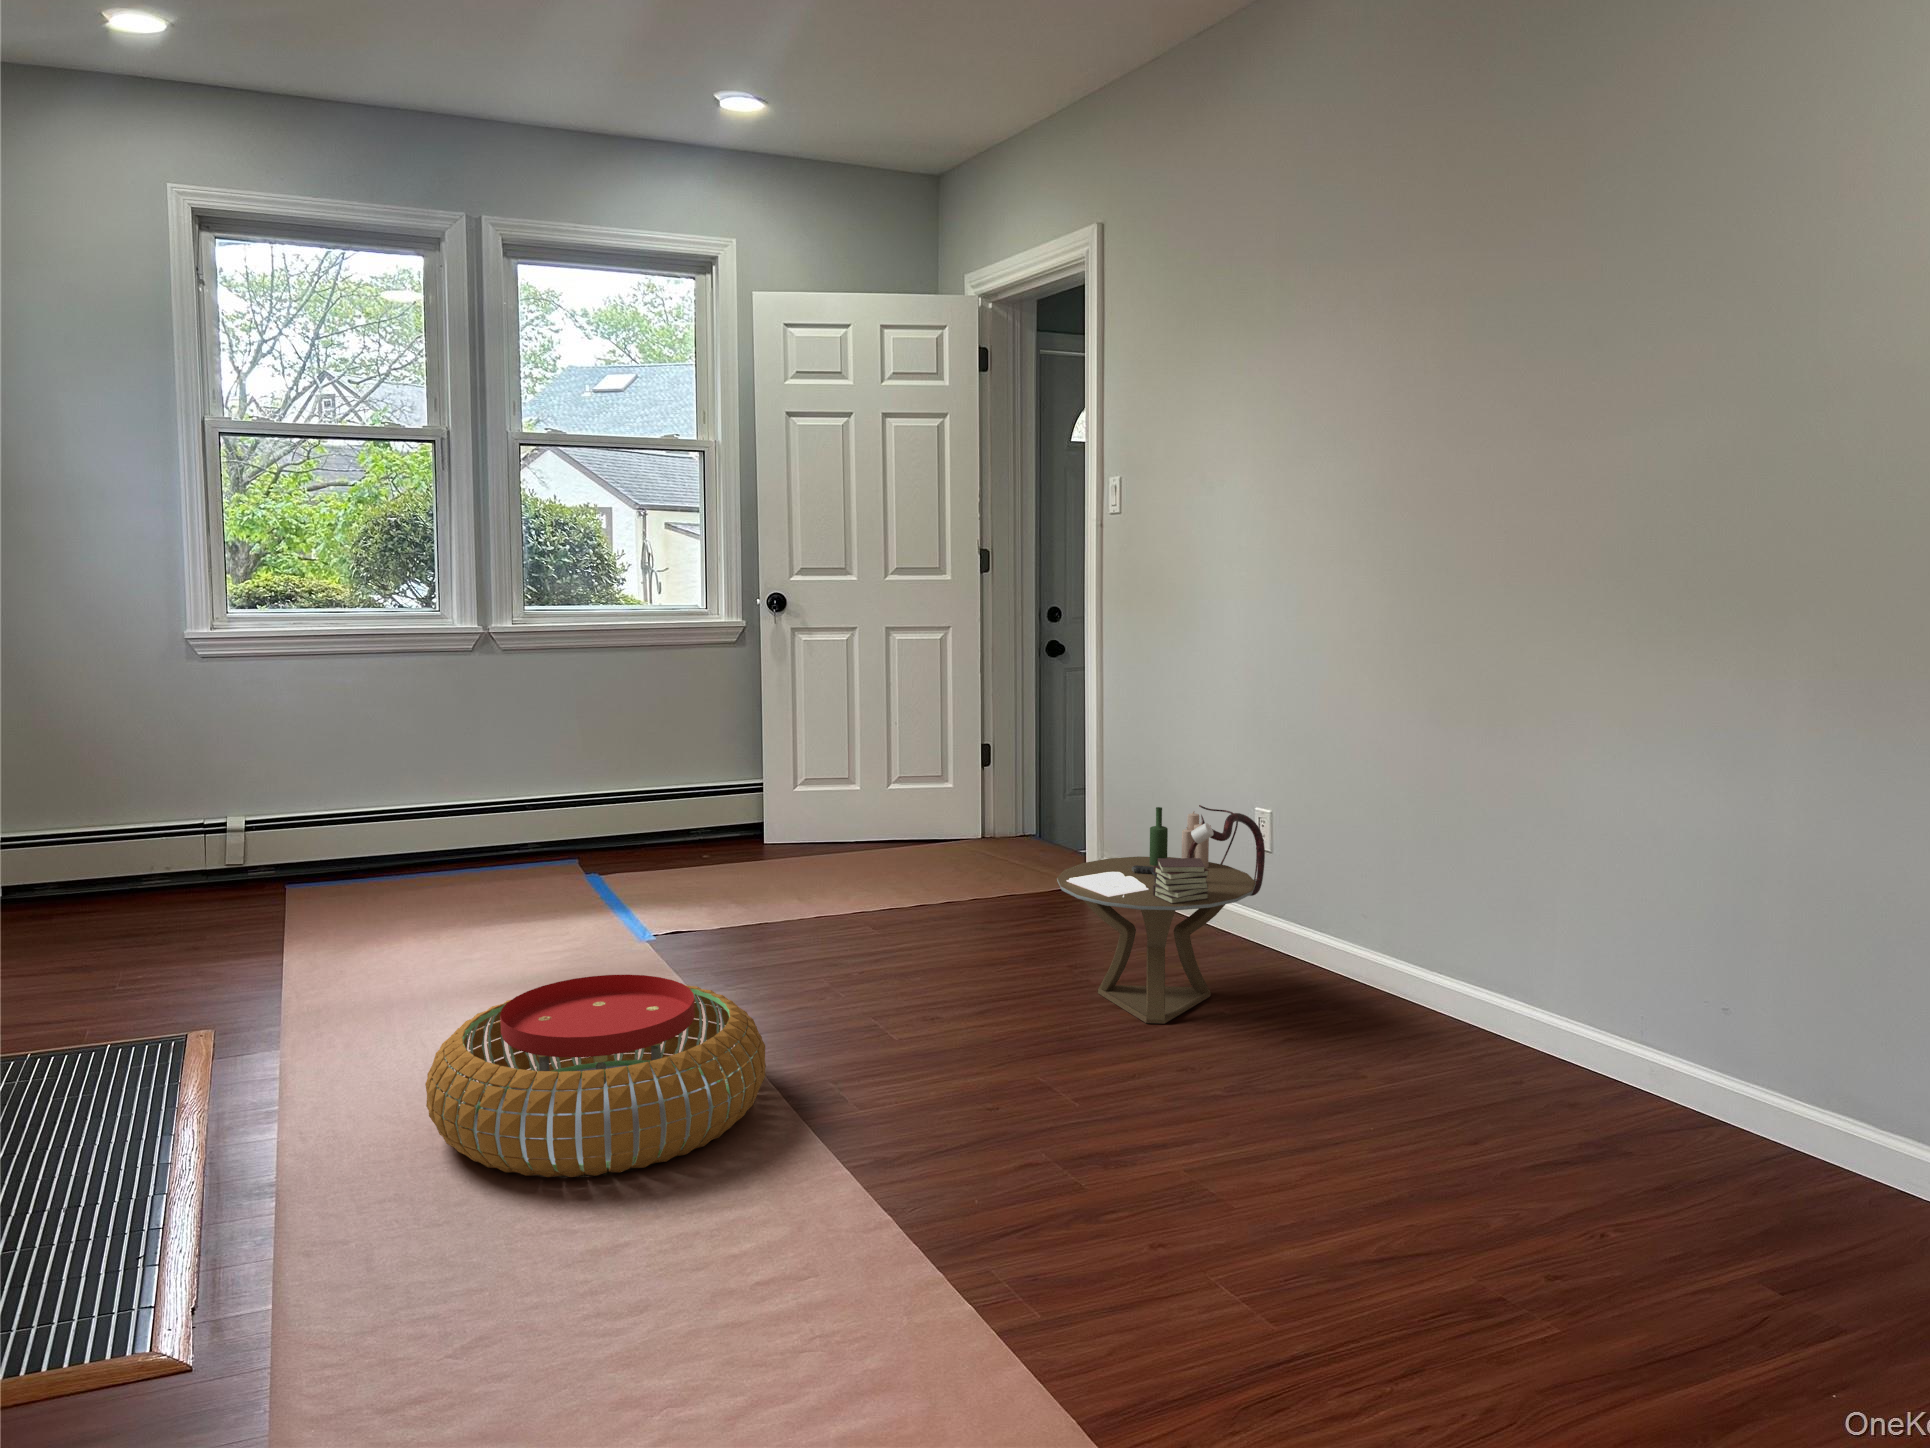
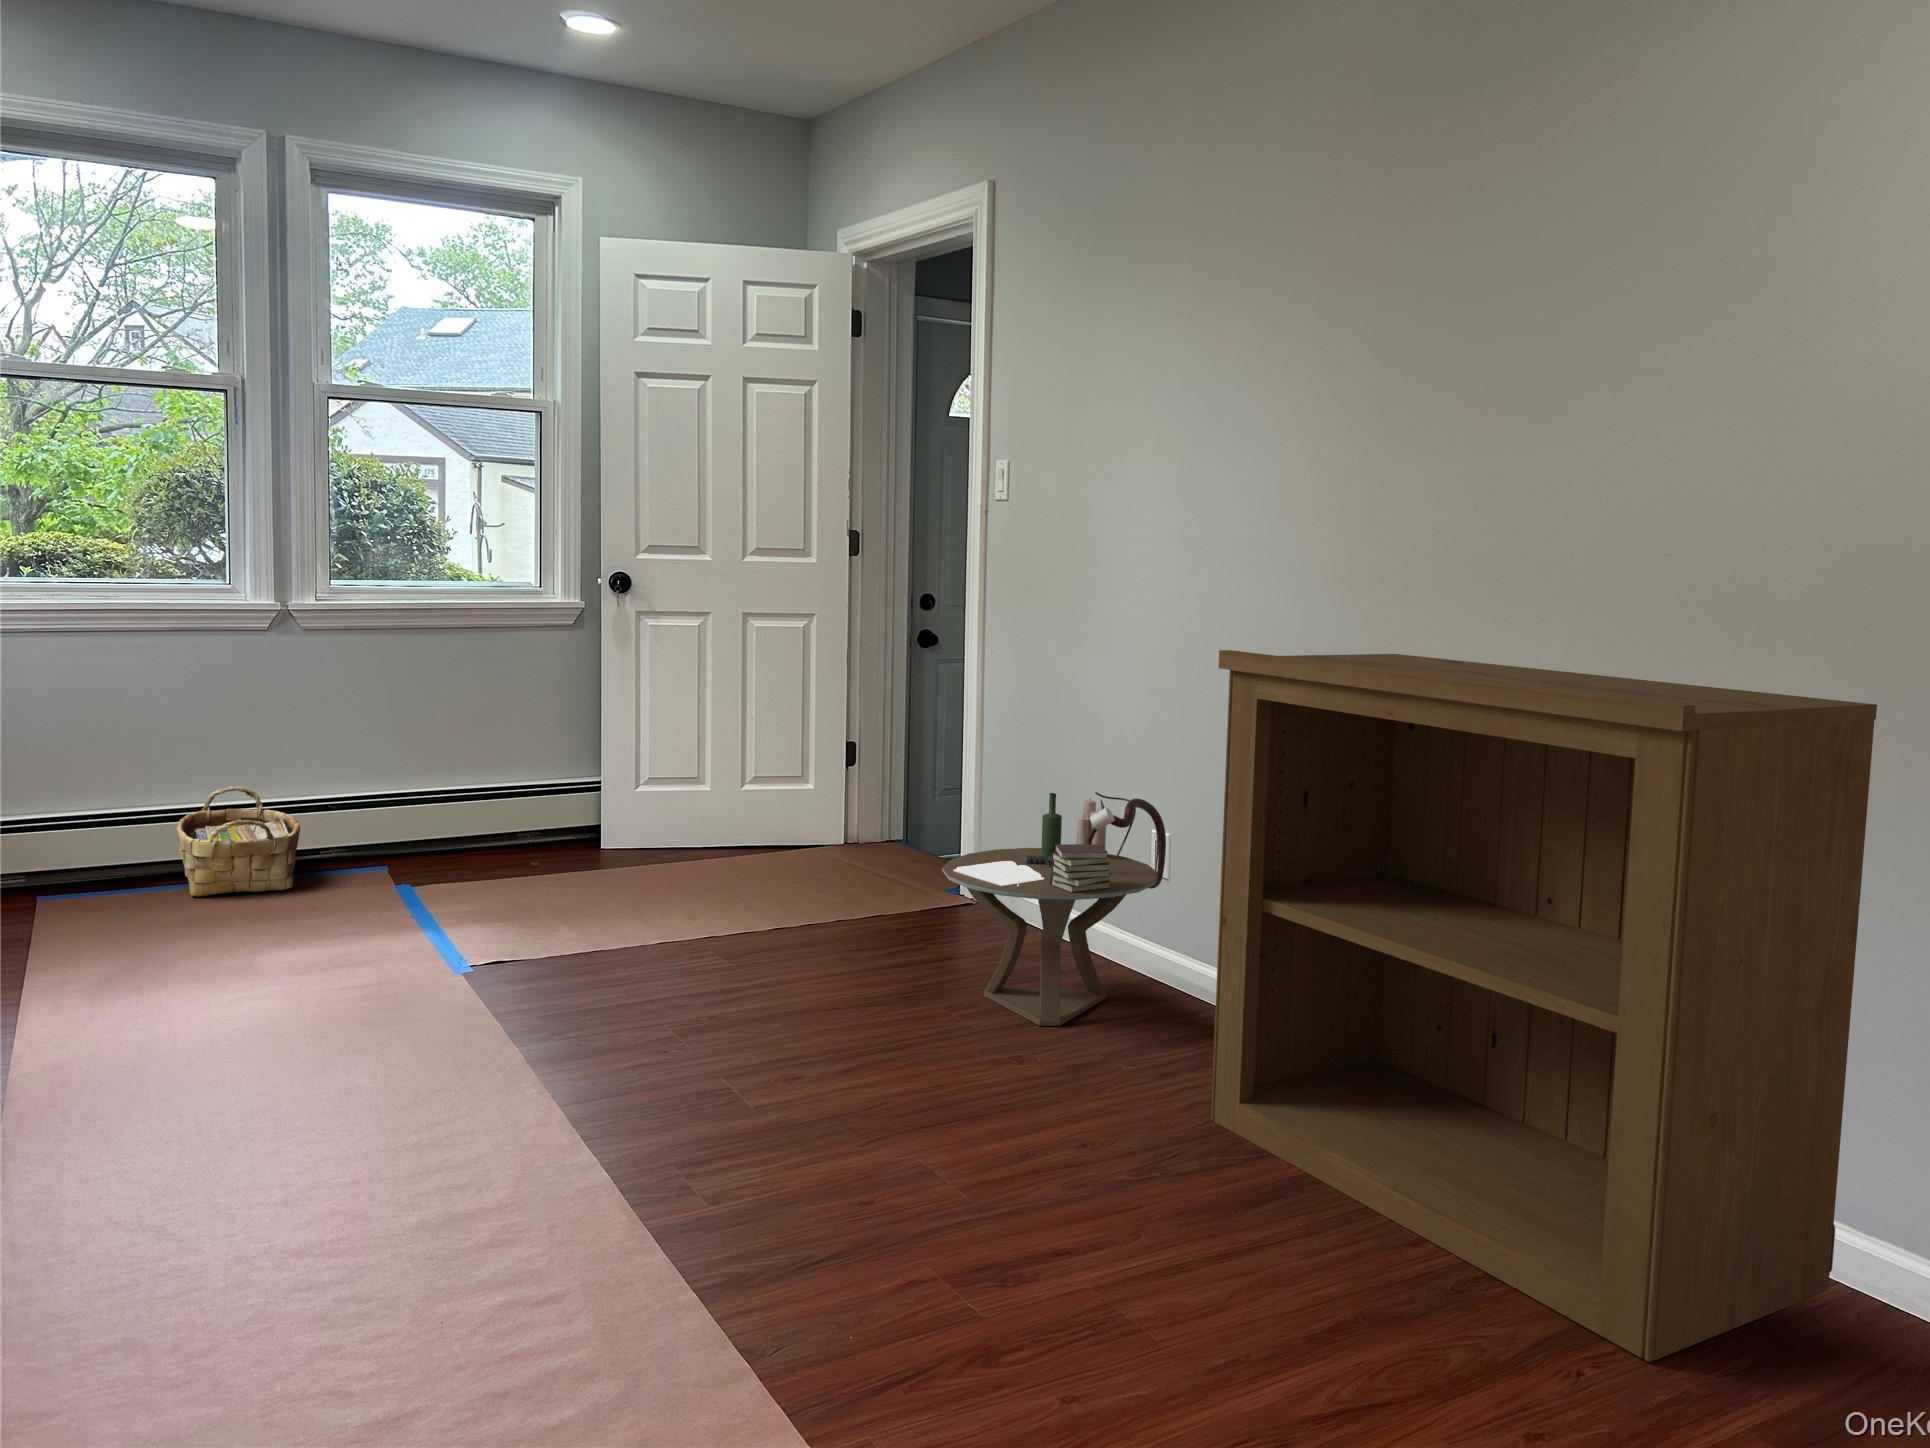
bookshelf: none [1294,686,1898,1357] -> present [1211,650,1877,1362]
woven basket: none [396,797,500,896] -> present [176,786,300,897]
pouf: present [425,975,766,1177] -> none [207,968,618,1199]

